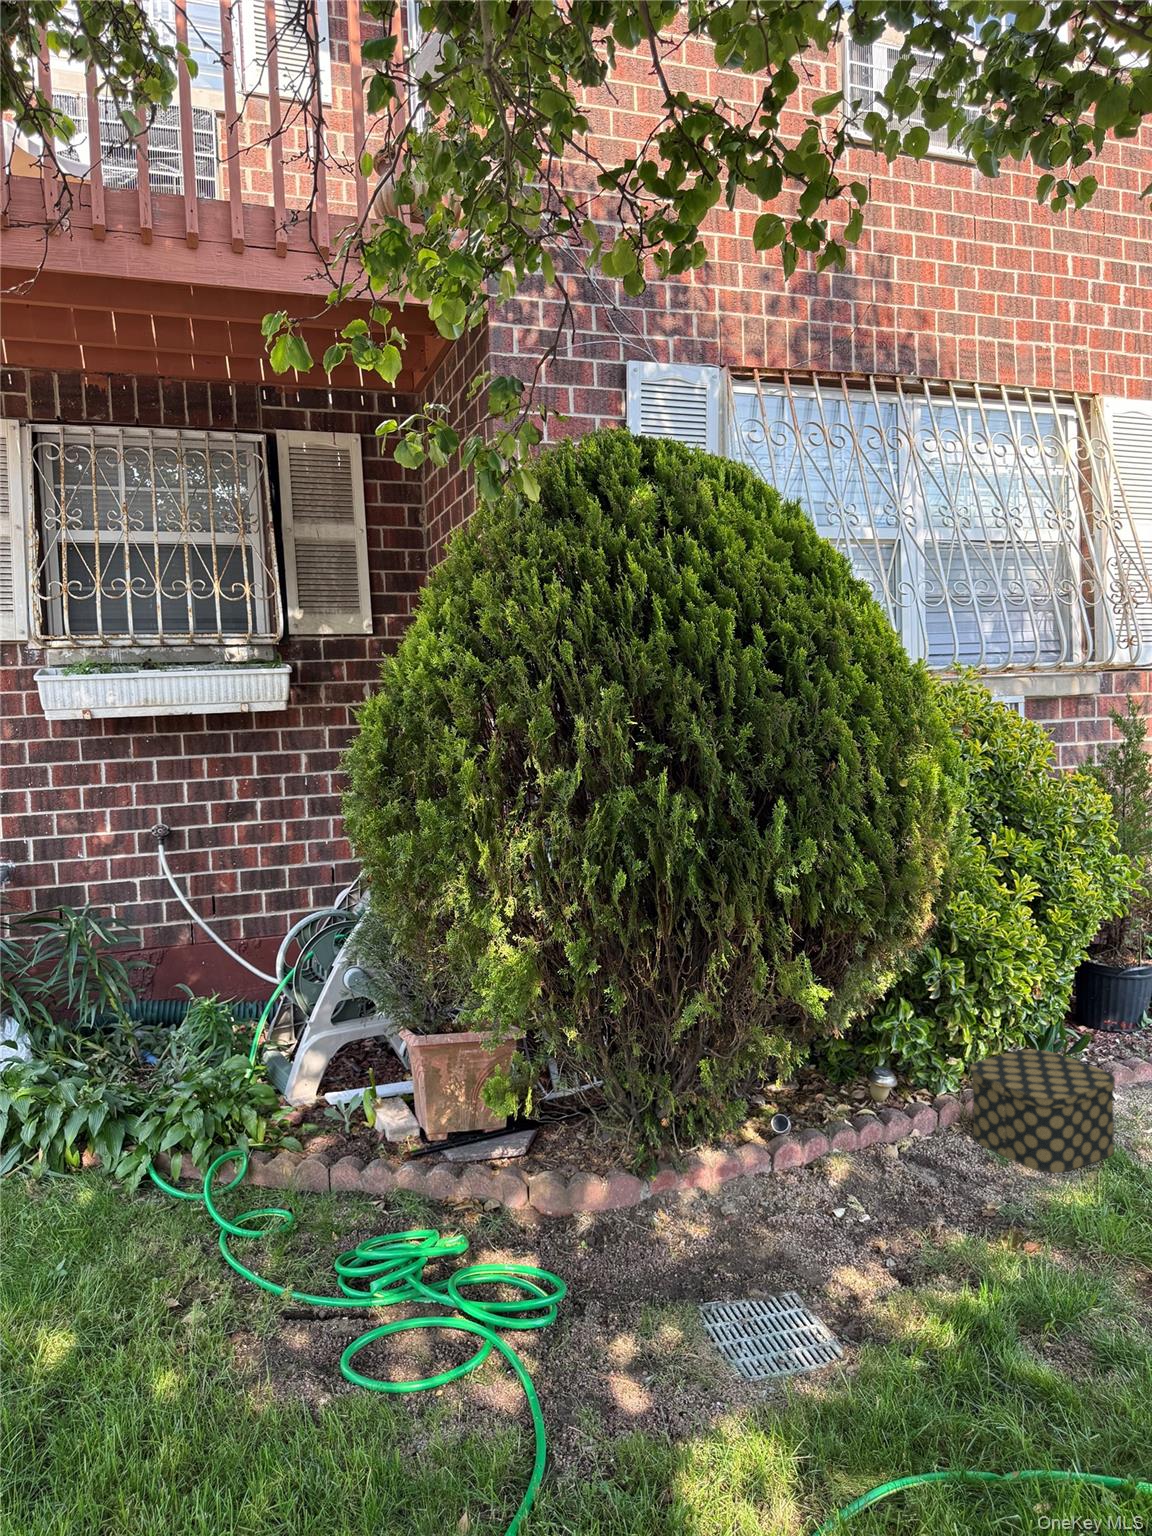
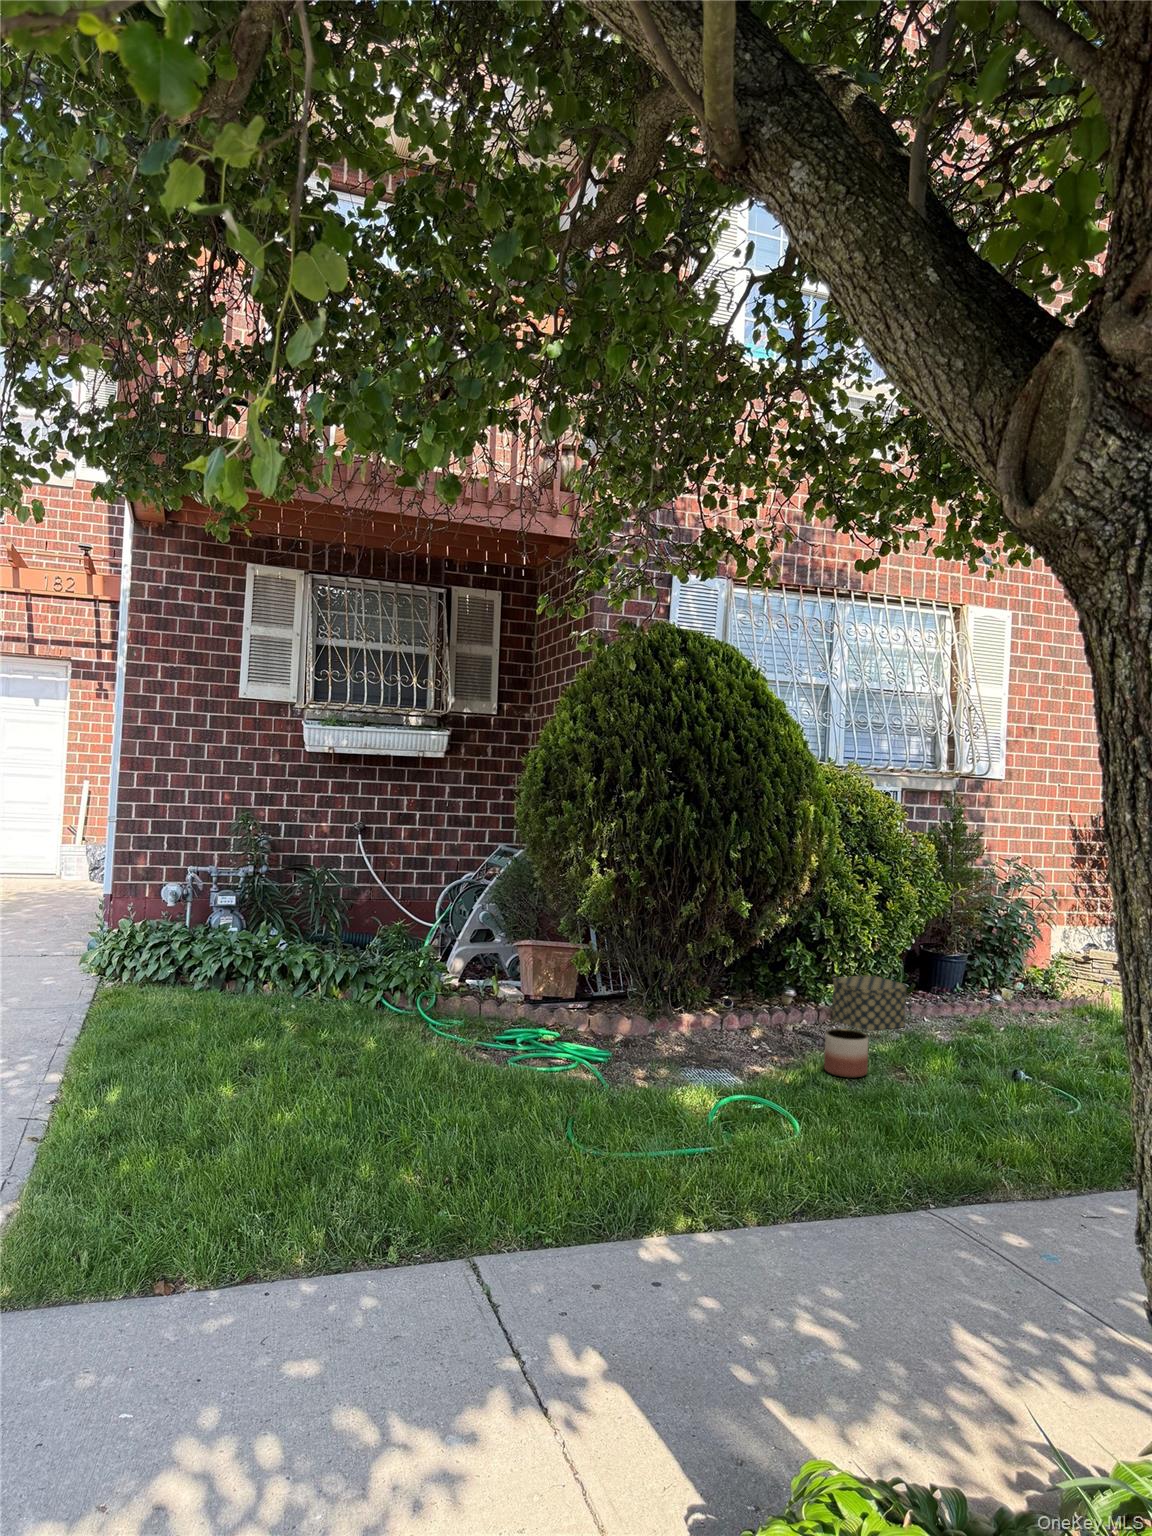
planter: none [1021,1260,1125,1393] -> present [824,1029,868,1078]

